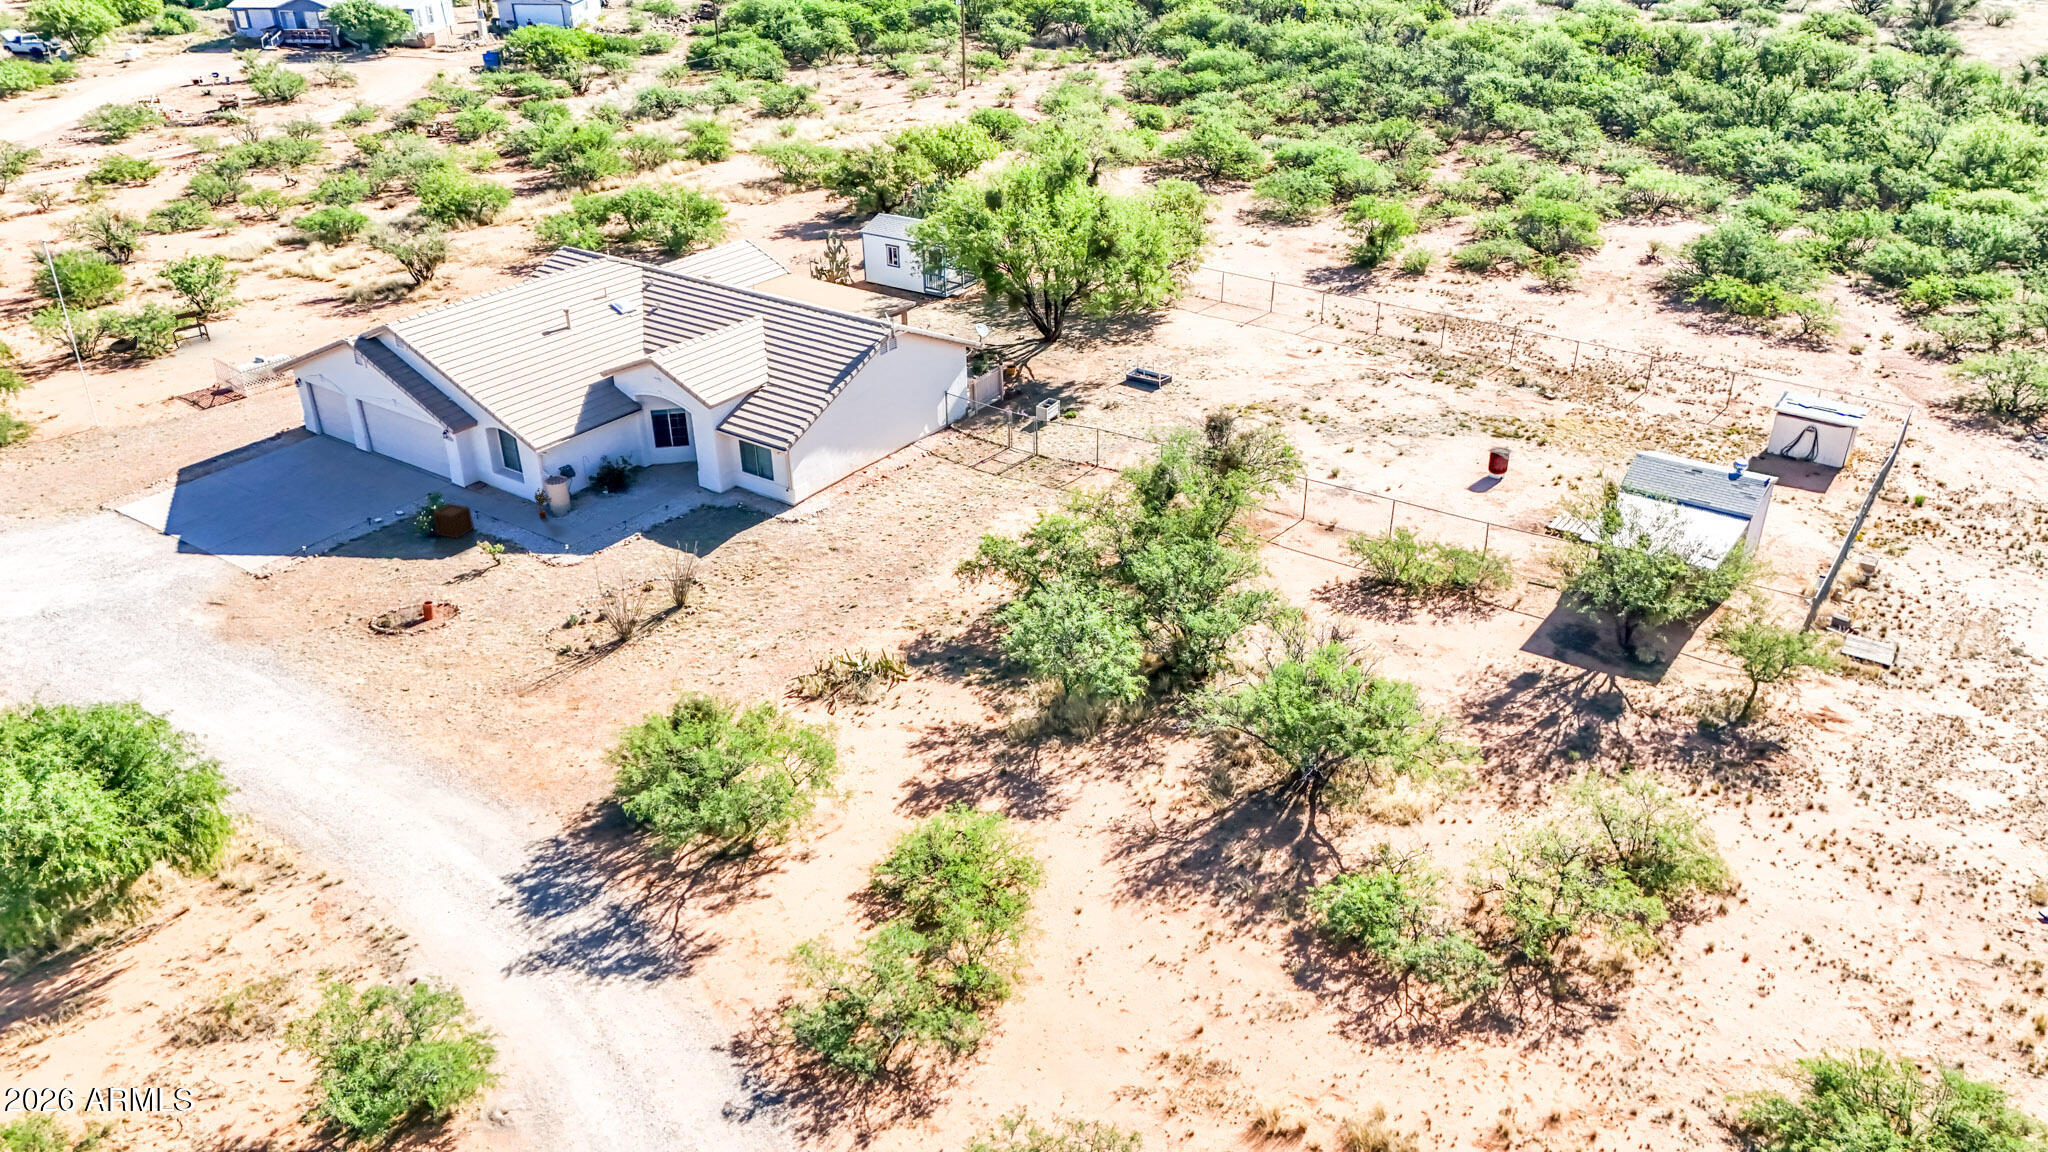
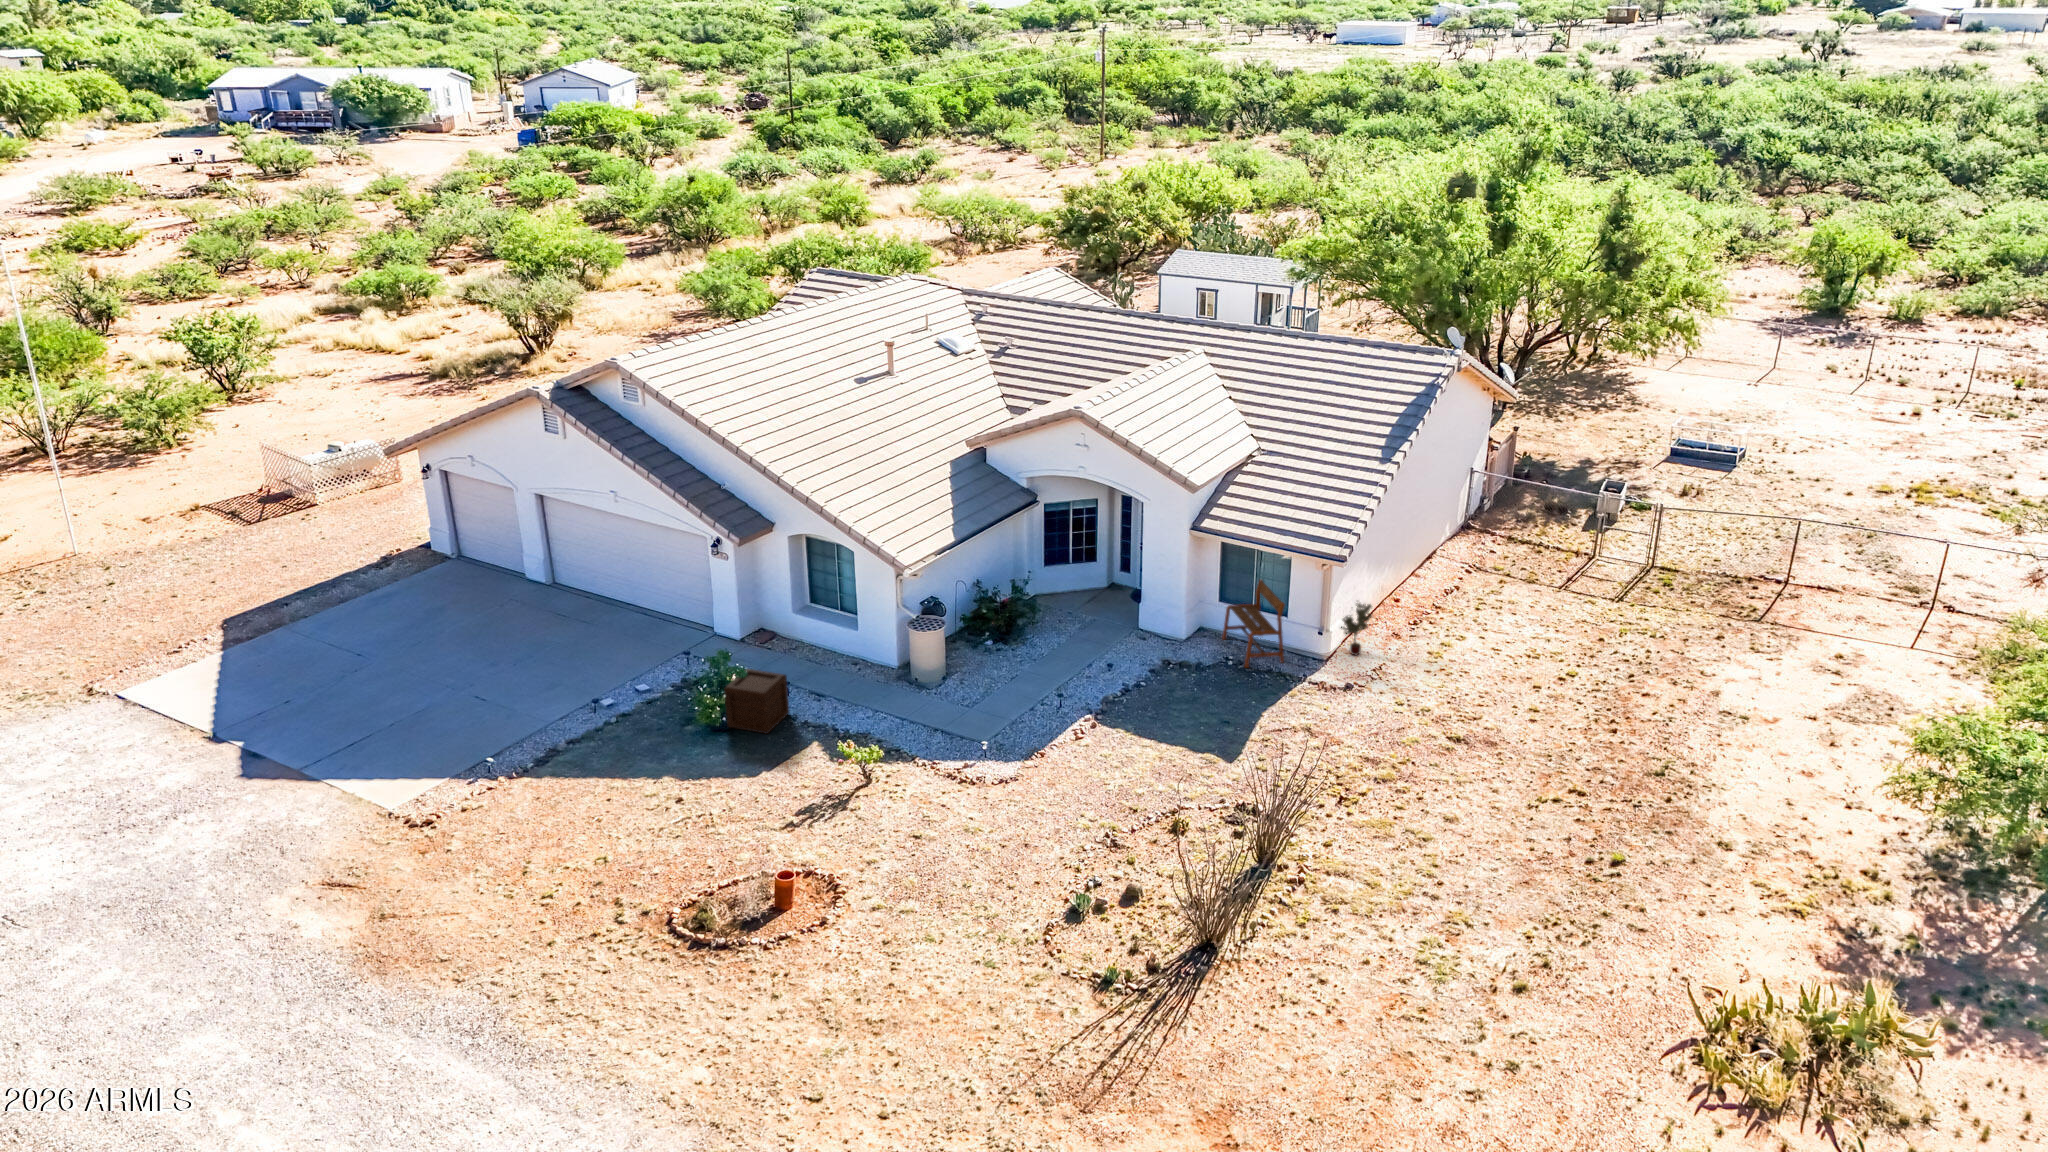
bench: present [172,310,210,348] -> present [1222,580,1285,668]
lounge chair: present [109,336,145,364] -> none [88,412,143,463]
potted tree: present [534,488,552,518] -> present [1341,603,1372,655]

